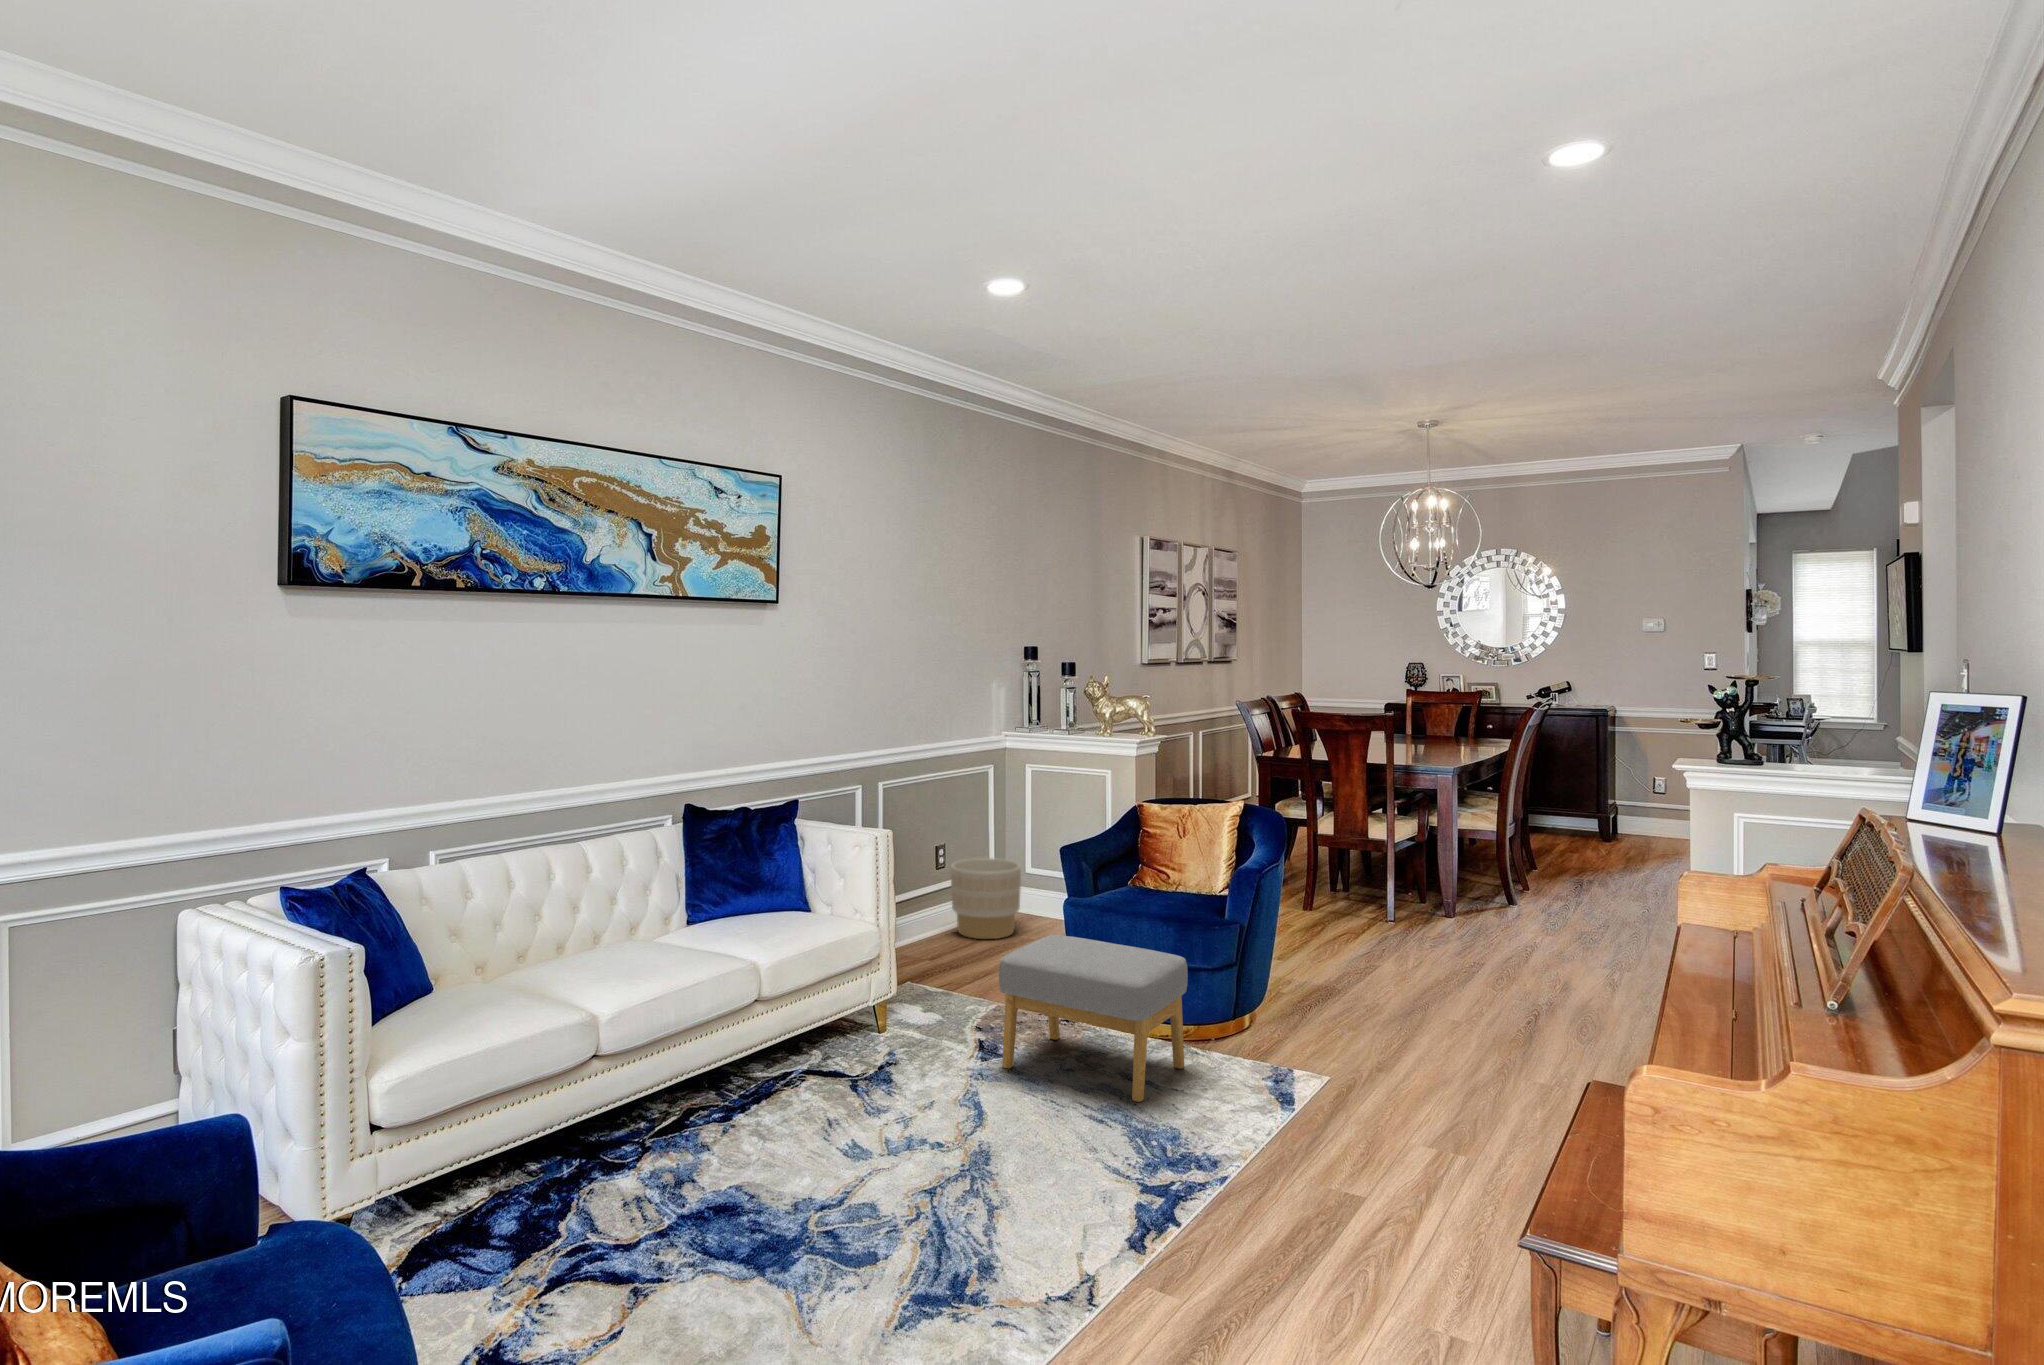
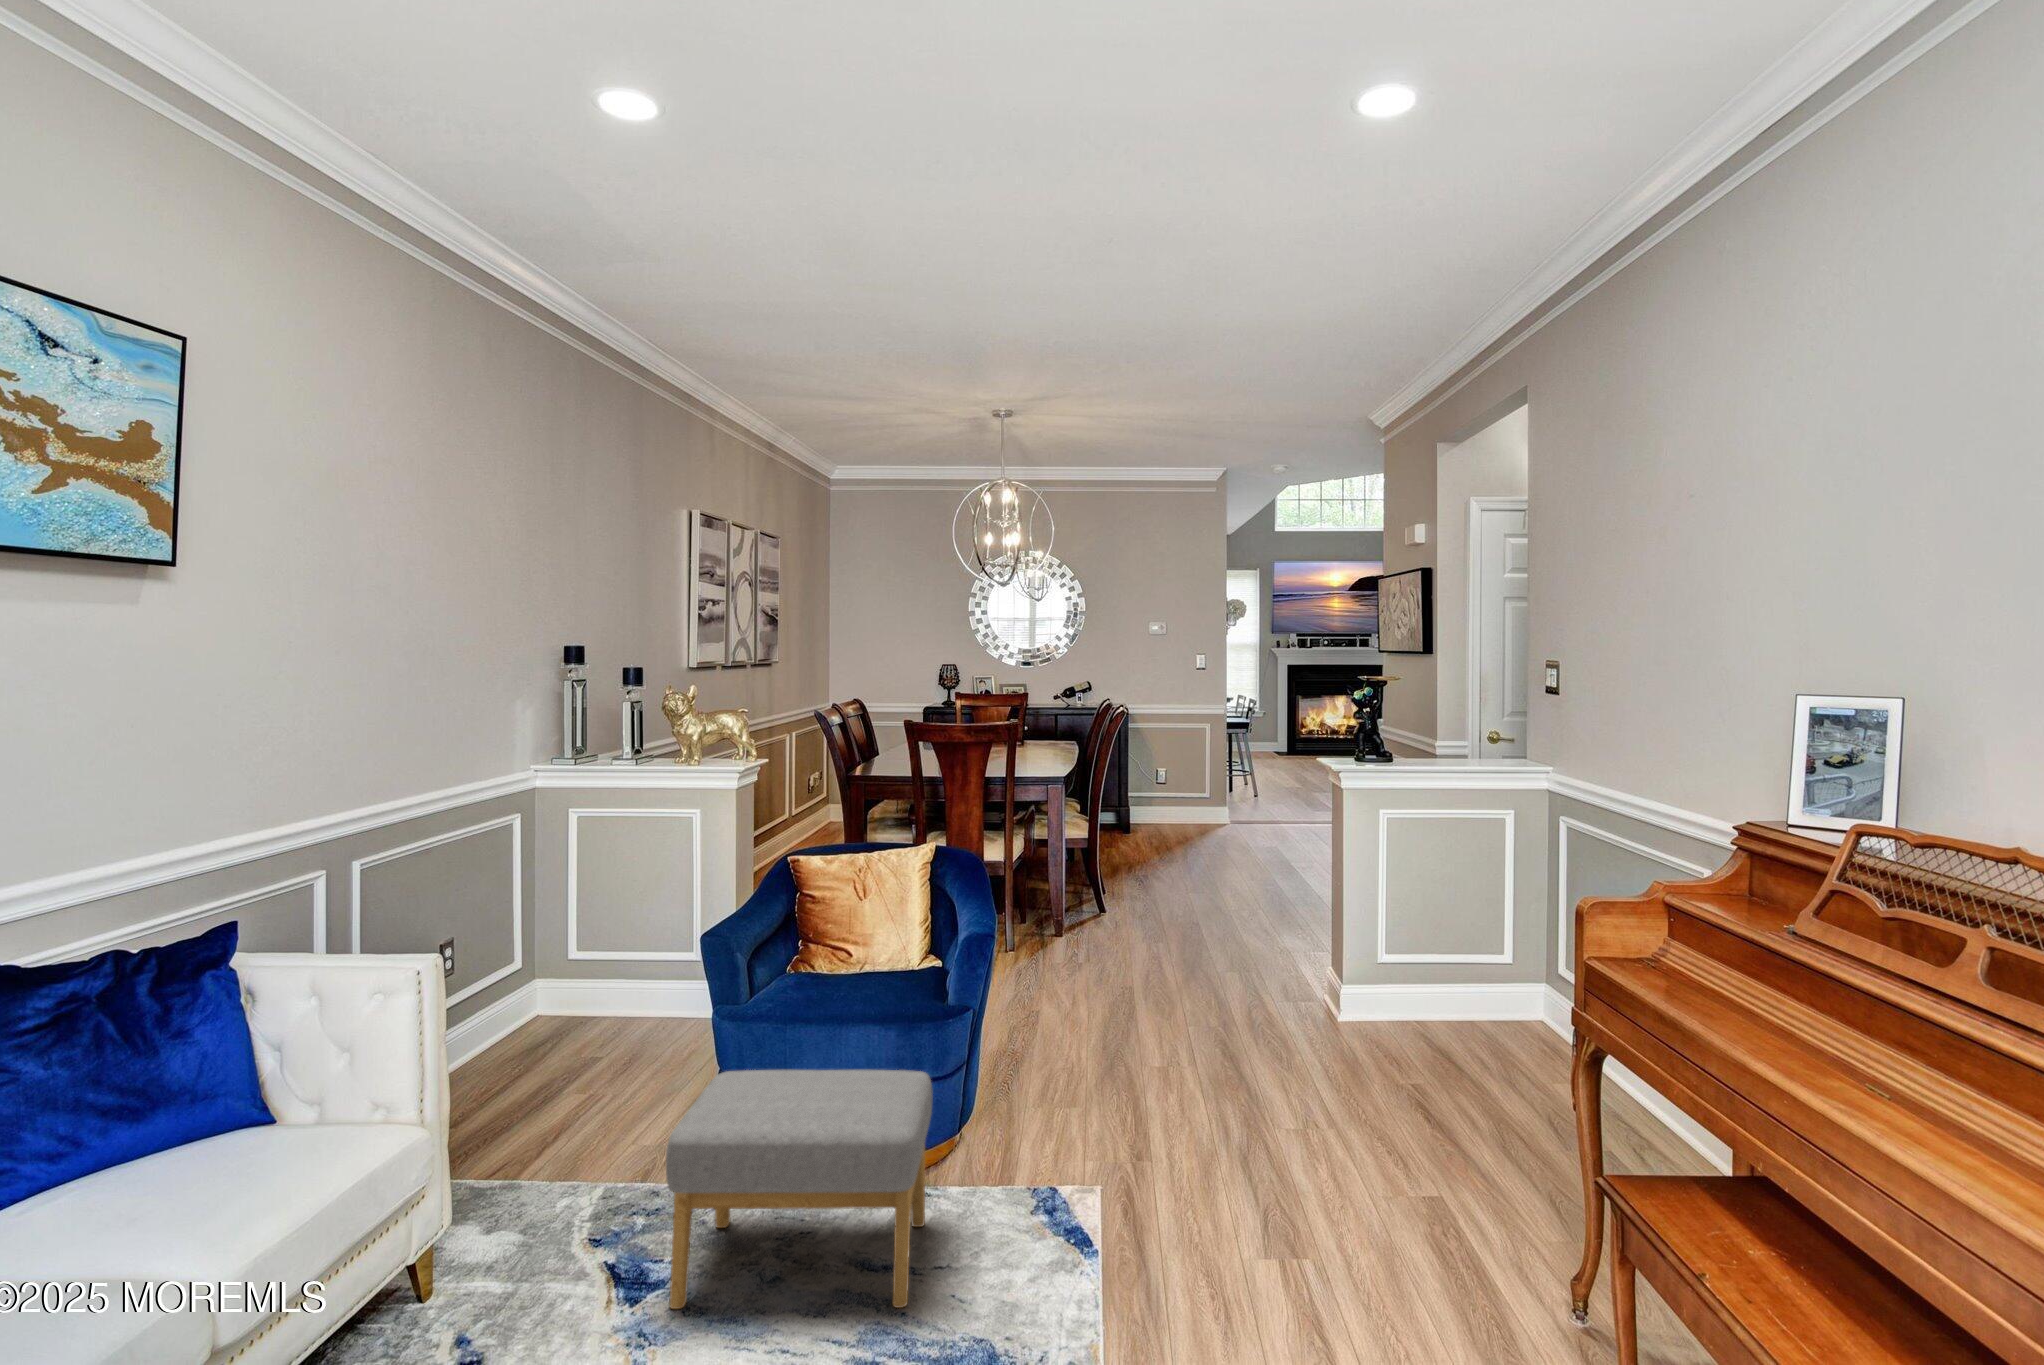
planter: present [951,858,1021,939] -> none [470,947,583,1072]

